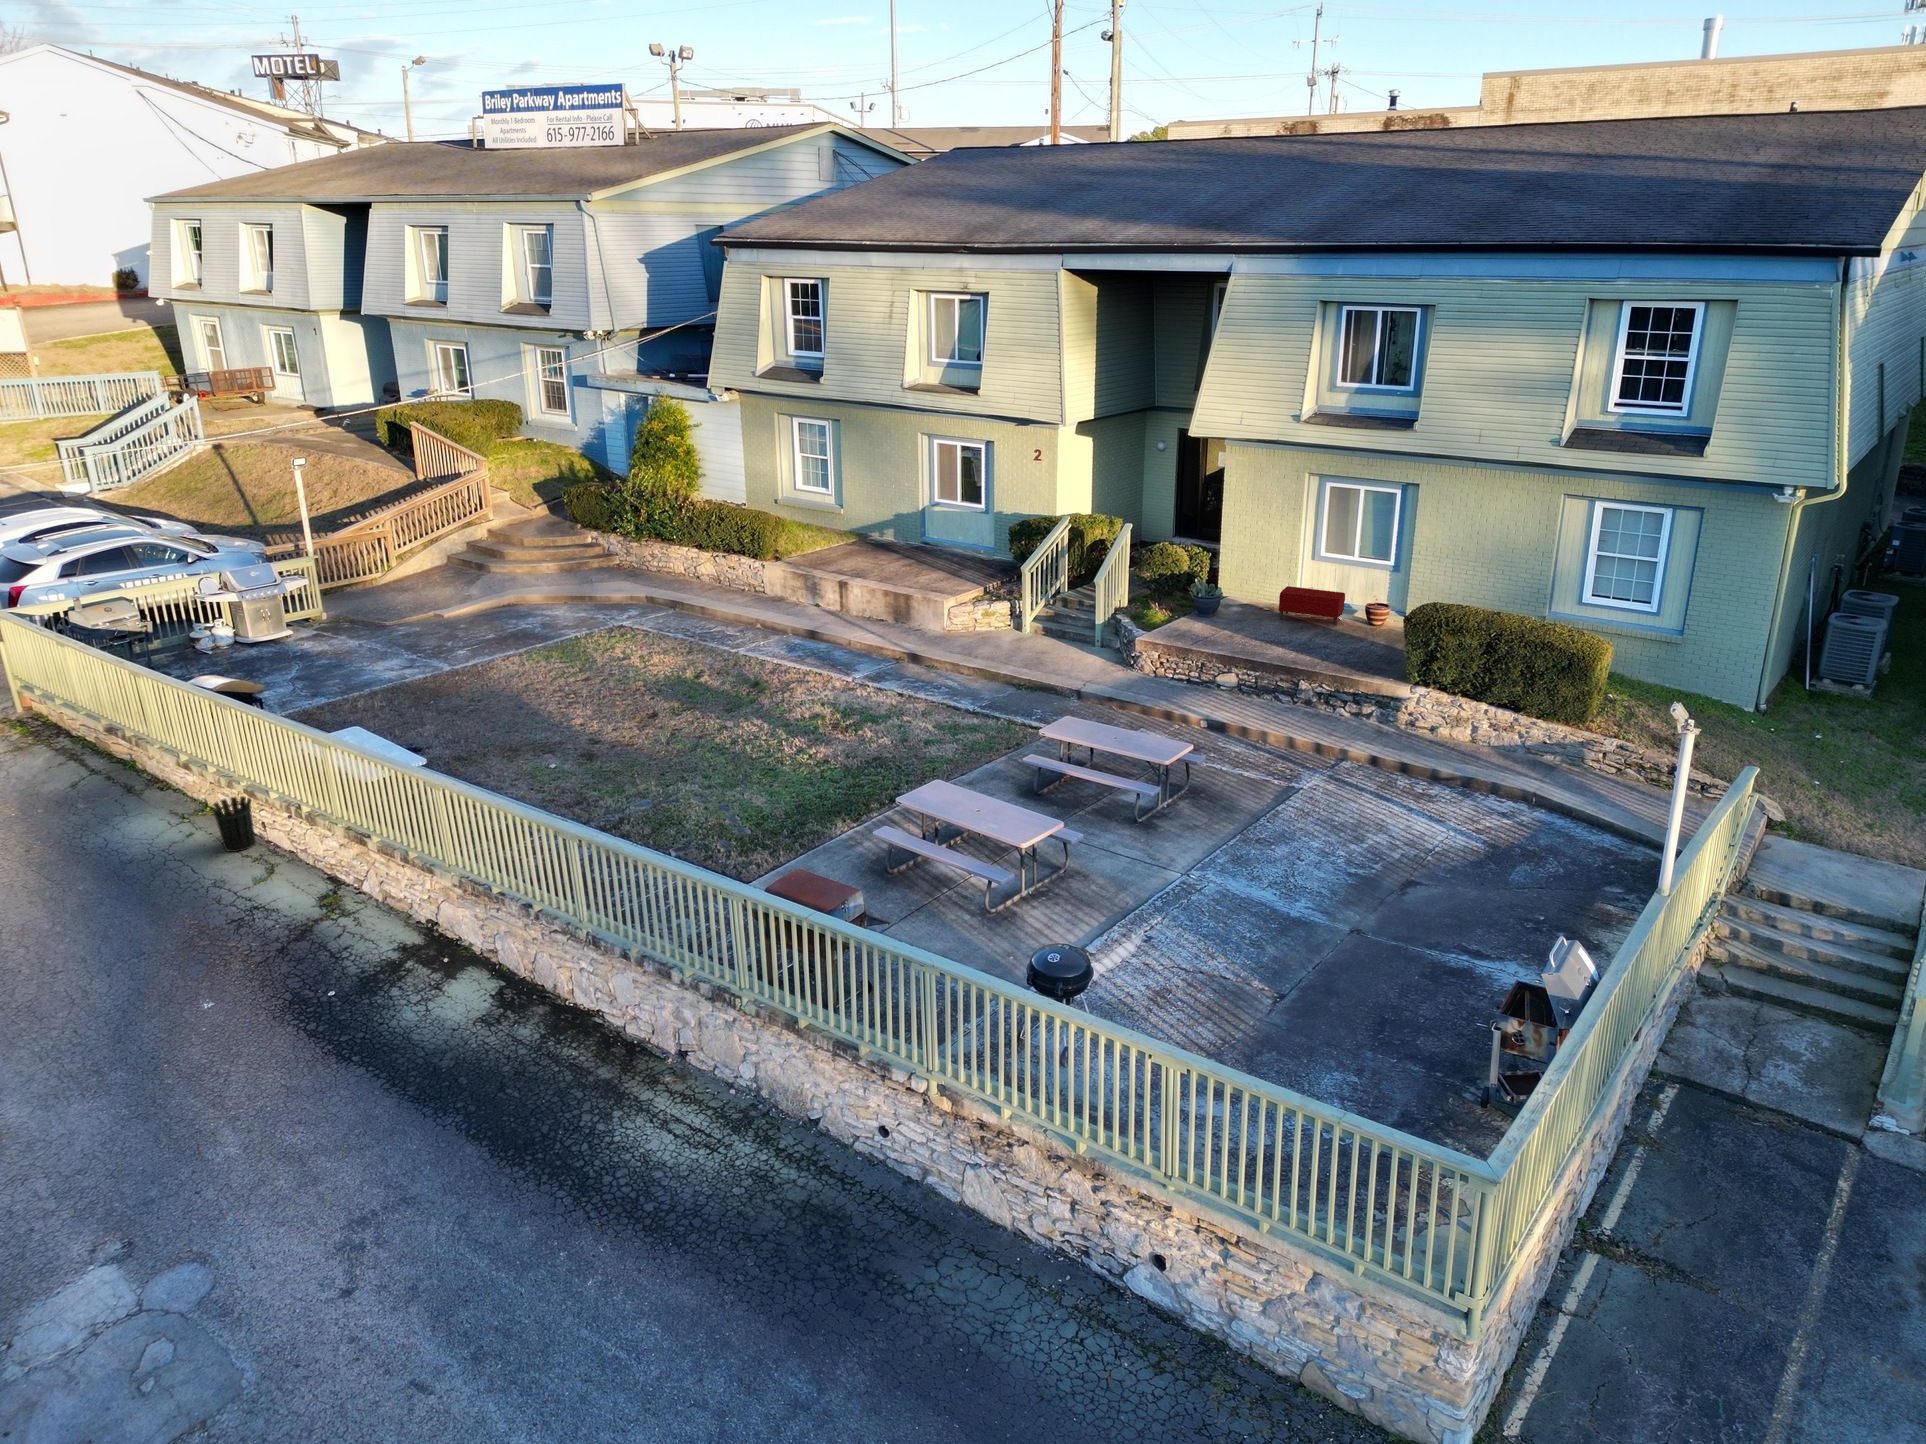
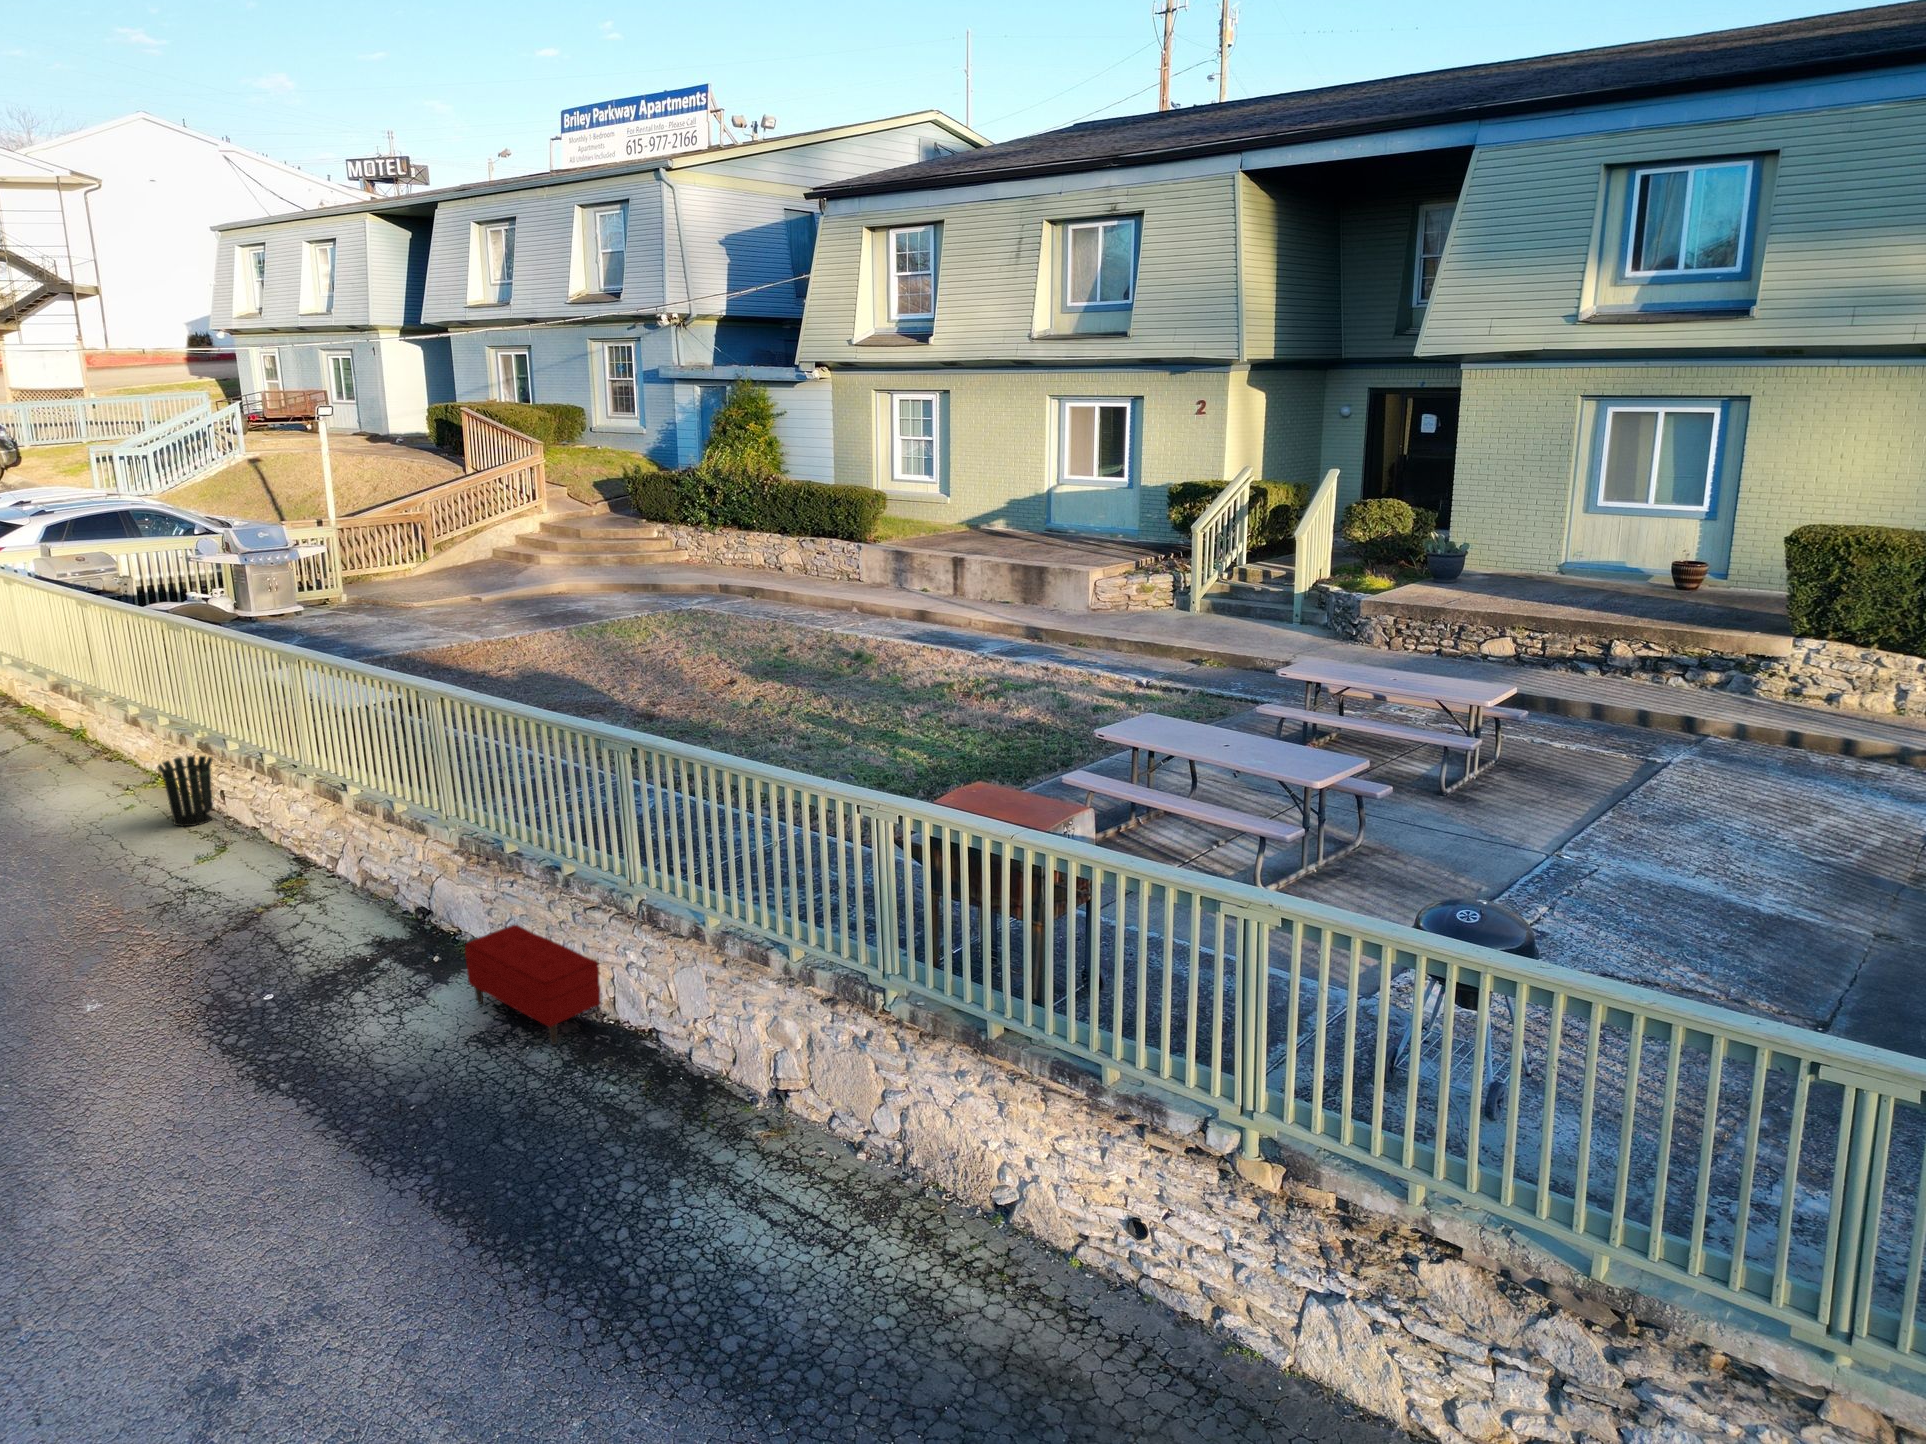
bench: present [1279,586,1345,626] -> present [465,925,601,1044]

